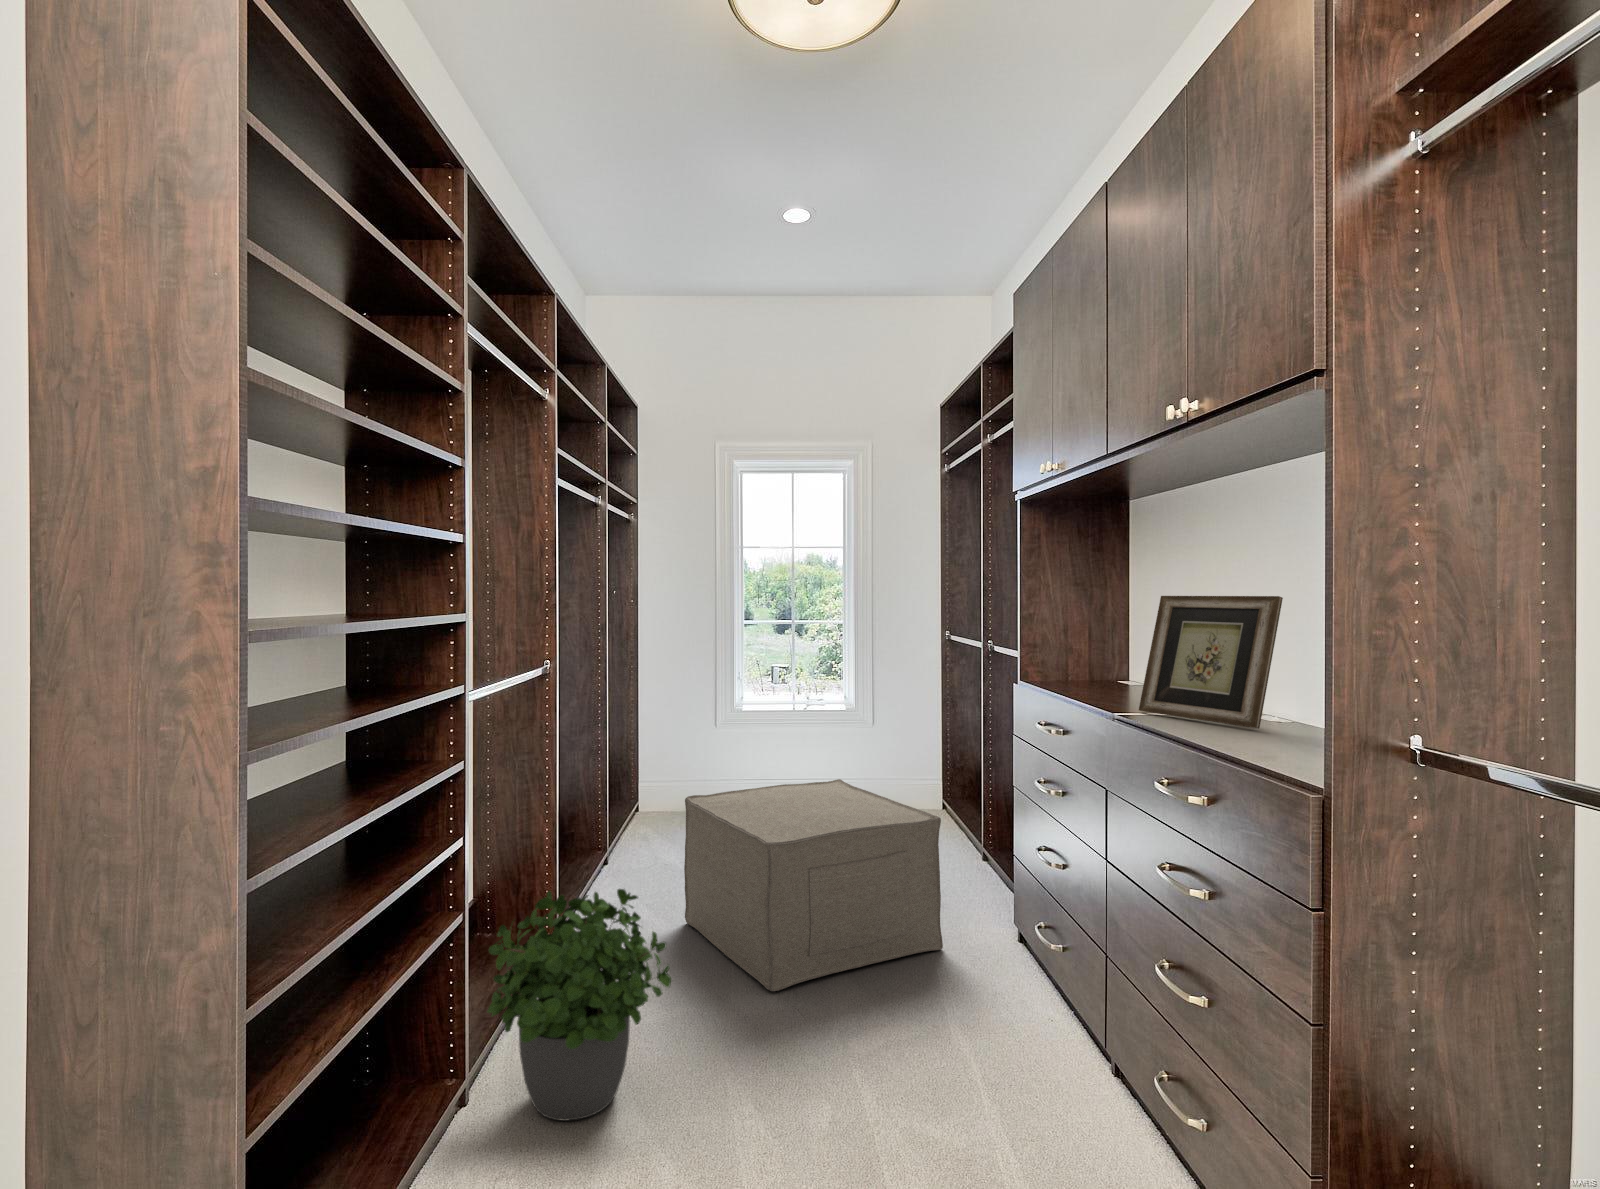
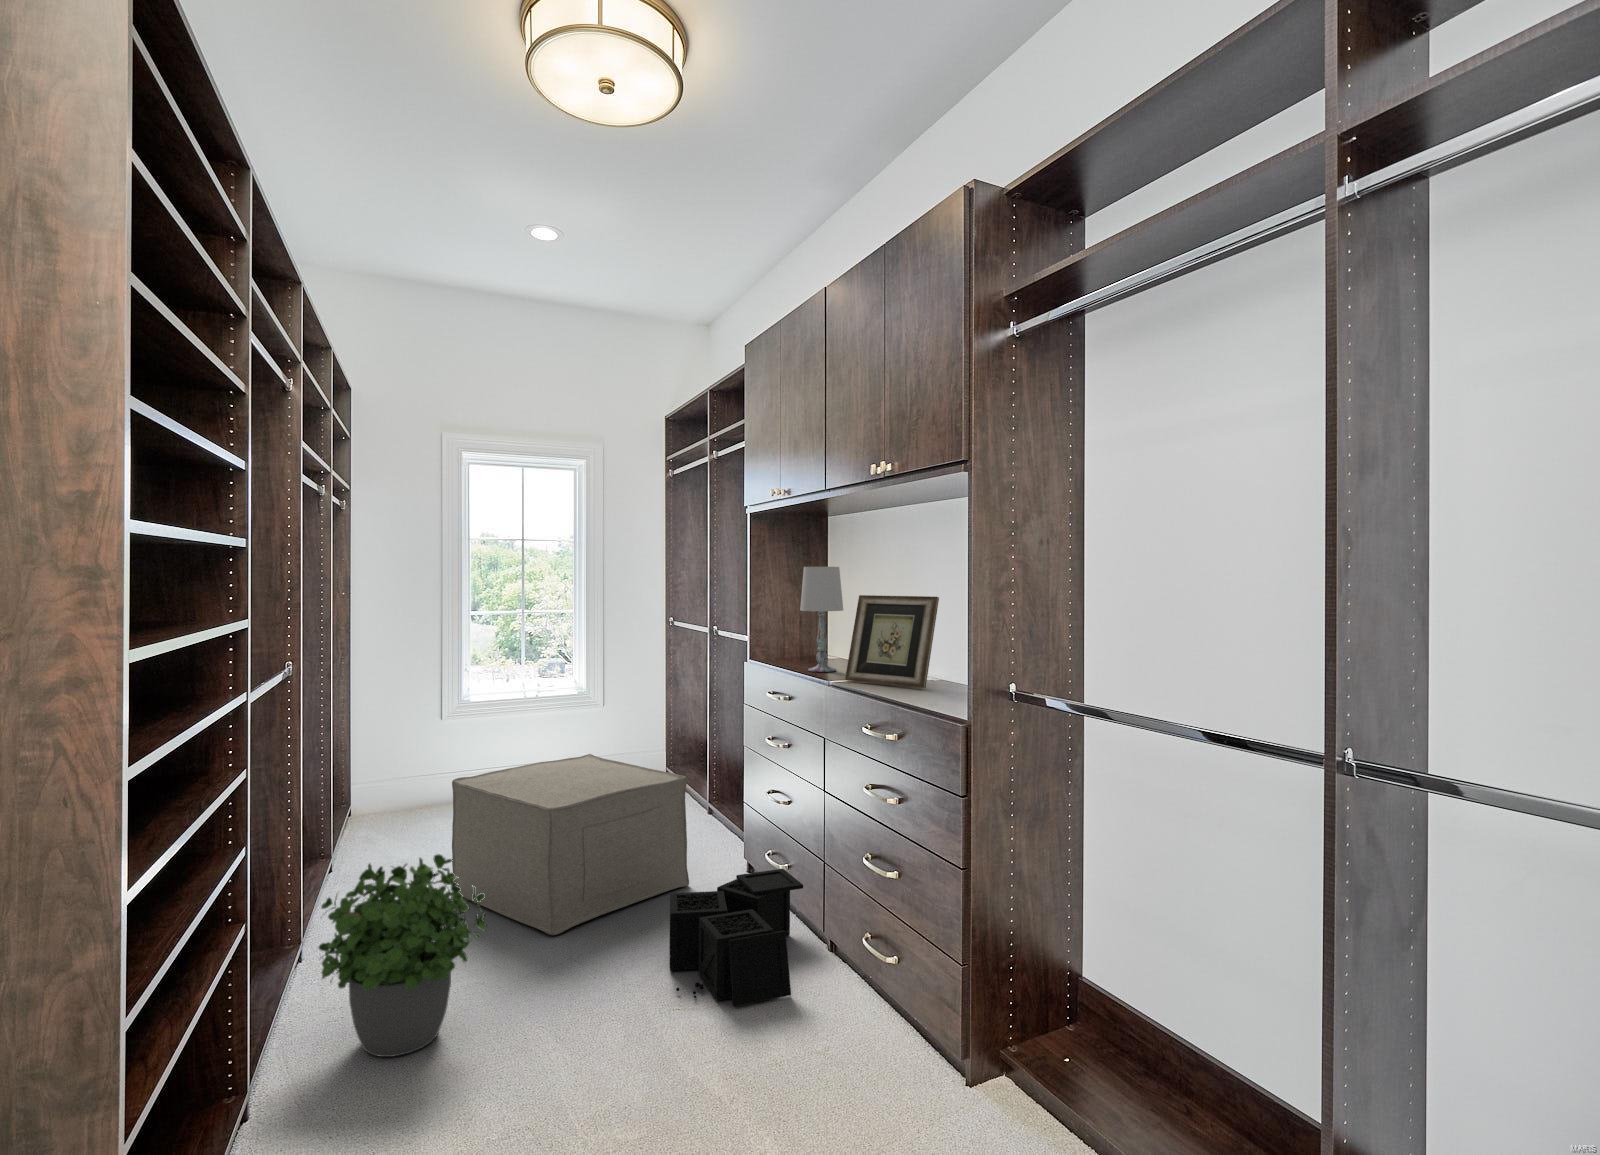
table lamp: none [1082,559,1142,698] -> present [800,567,843,672]
storage bin: none [895,951,1078,1141] -> present [669,869,803,1006]

